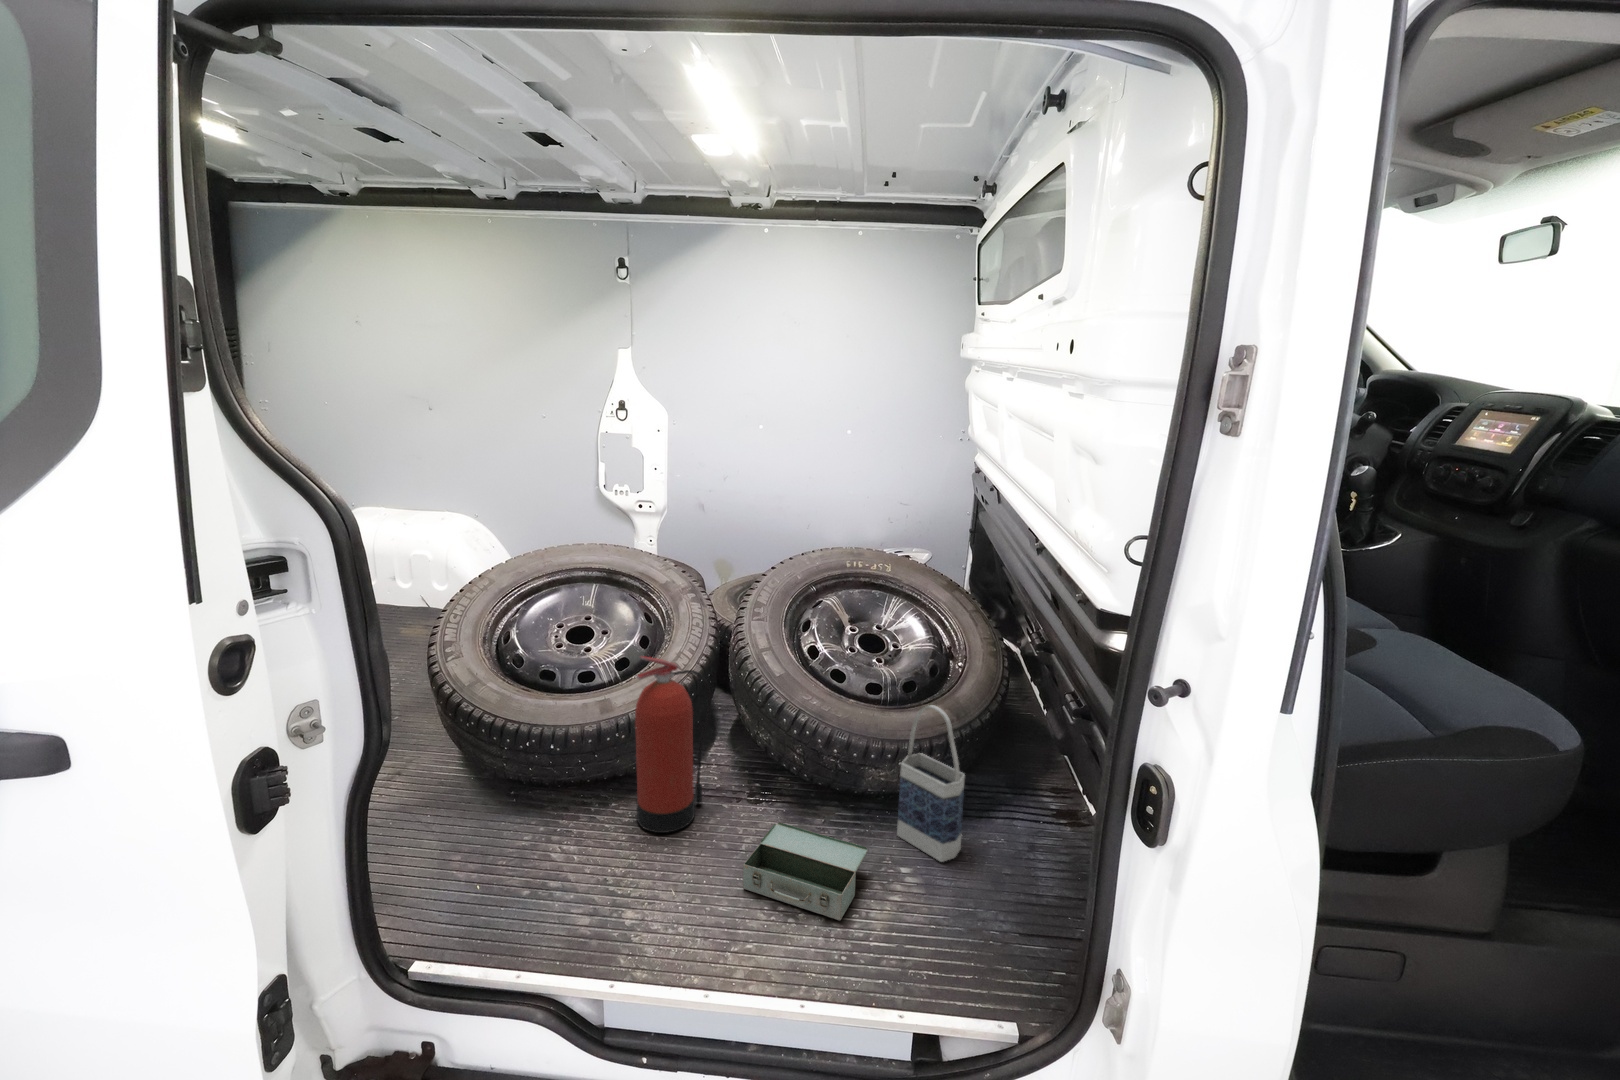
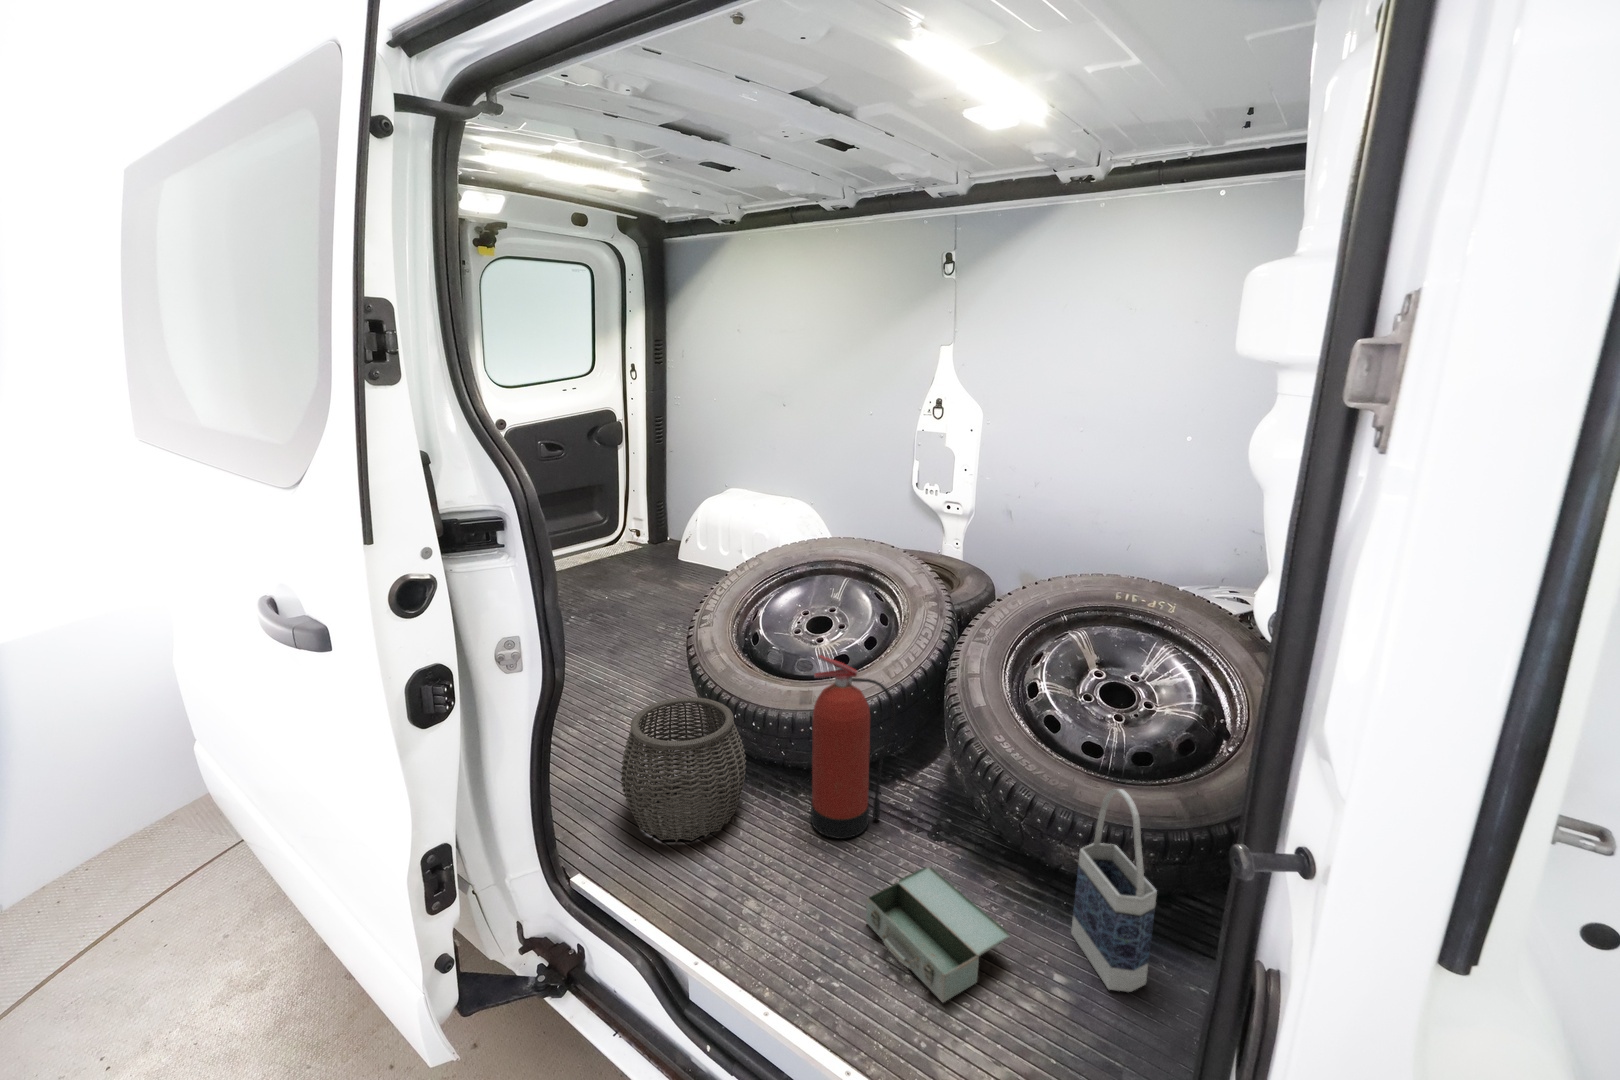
woven basket: none [419,732,567,896] -> present [621,697,746,842]

